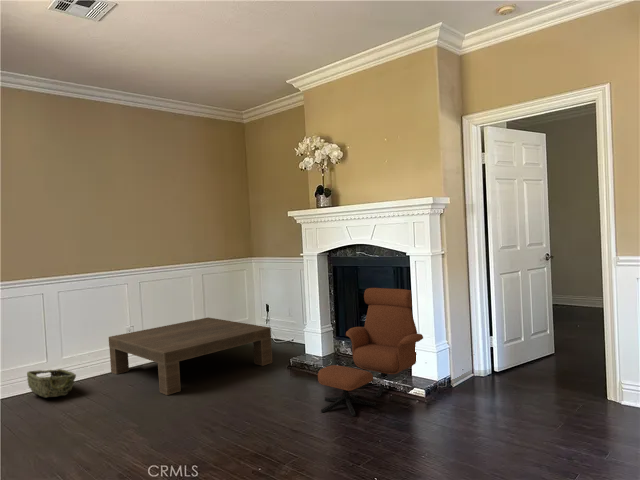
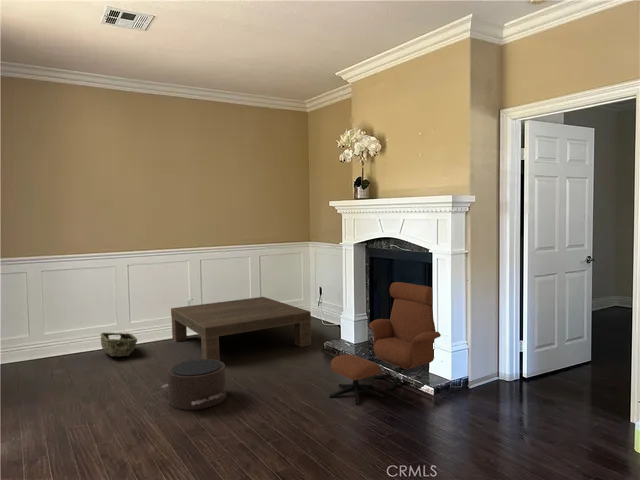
pouf: none [129,386,210,445] -> present [162,359,226,410]

